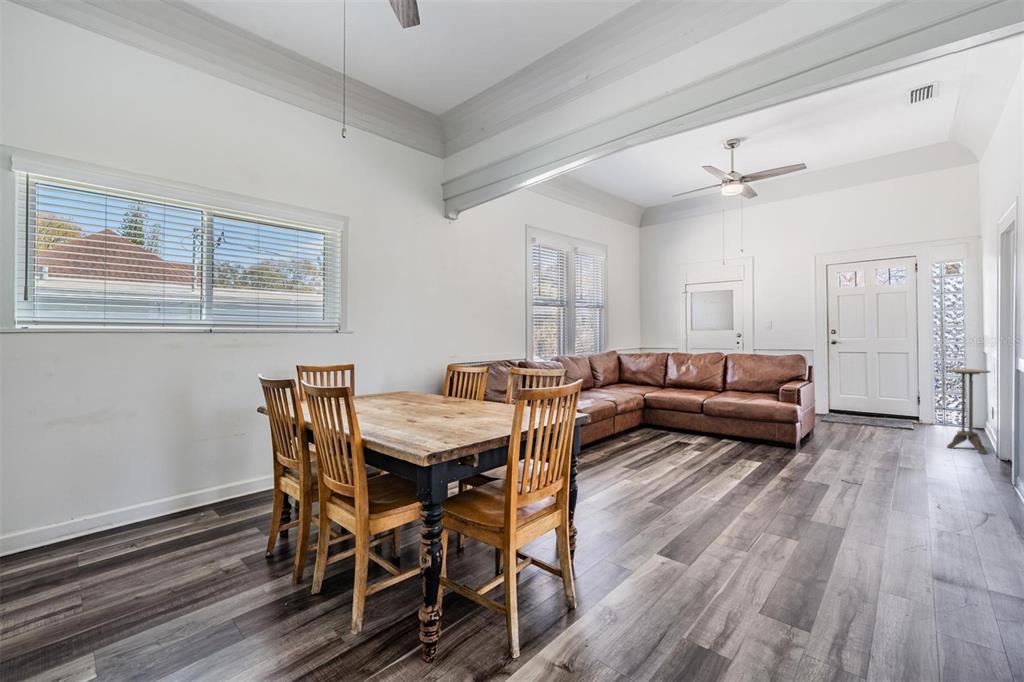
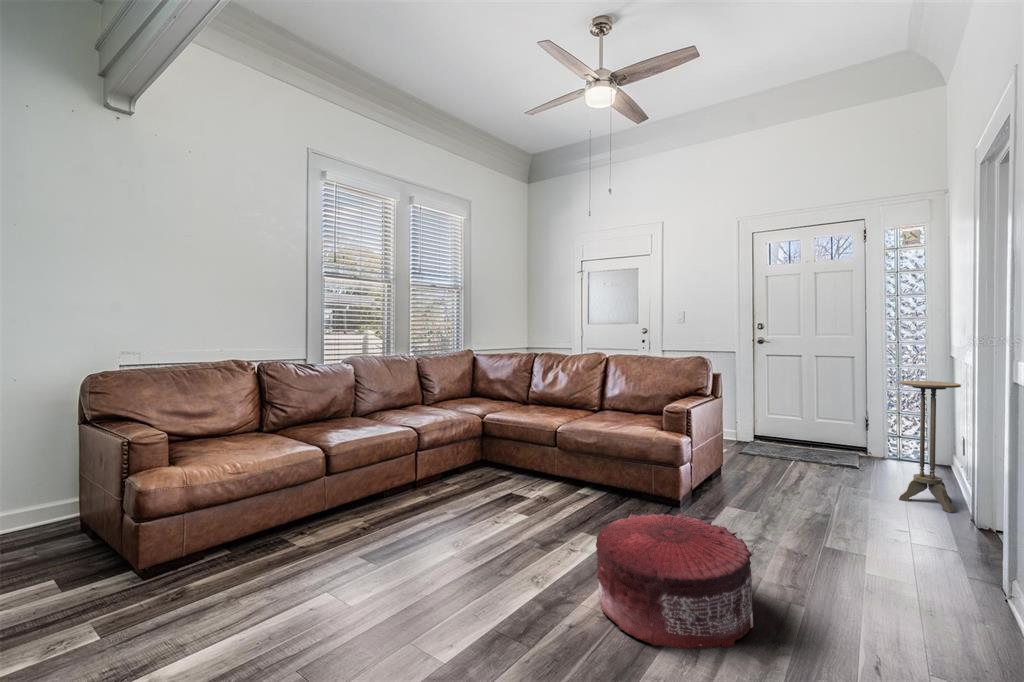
pouf: none [773,442,870,502] -> present [596,513,753,650]

